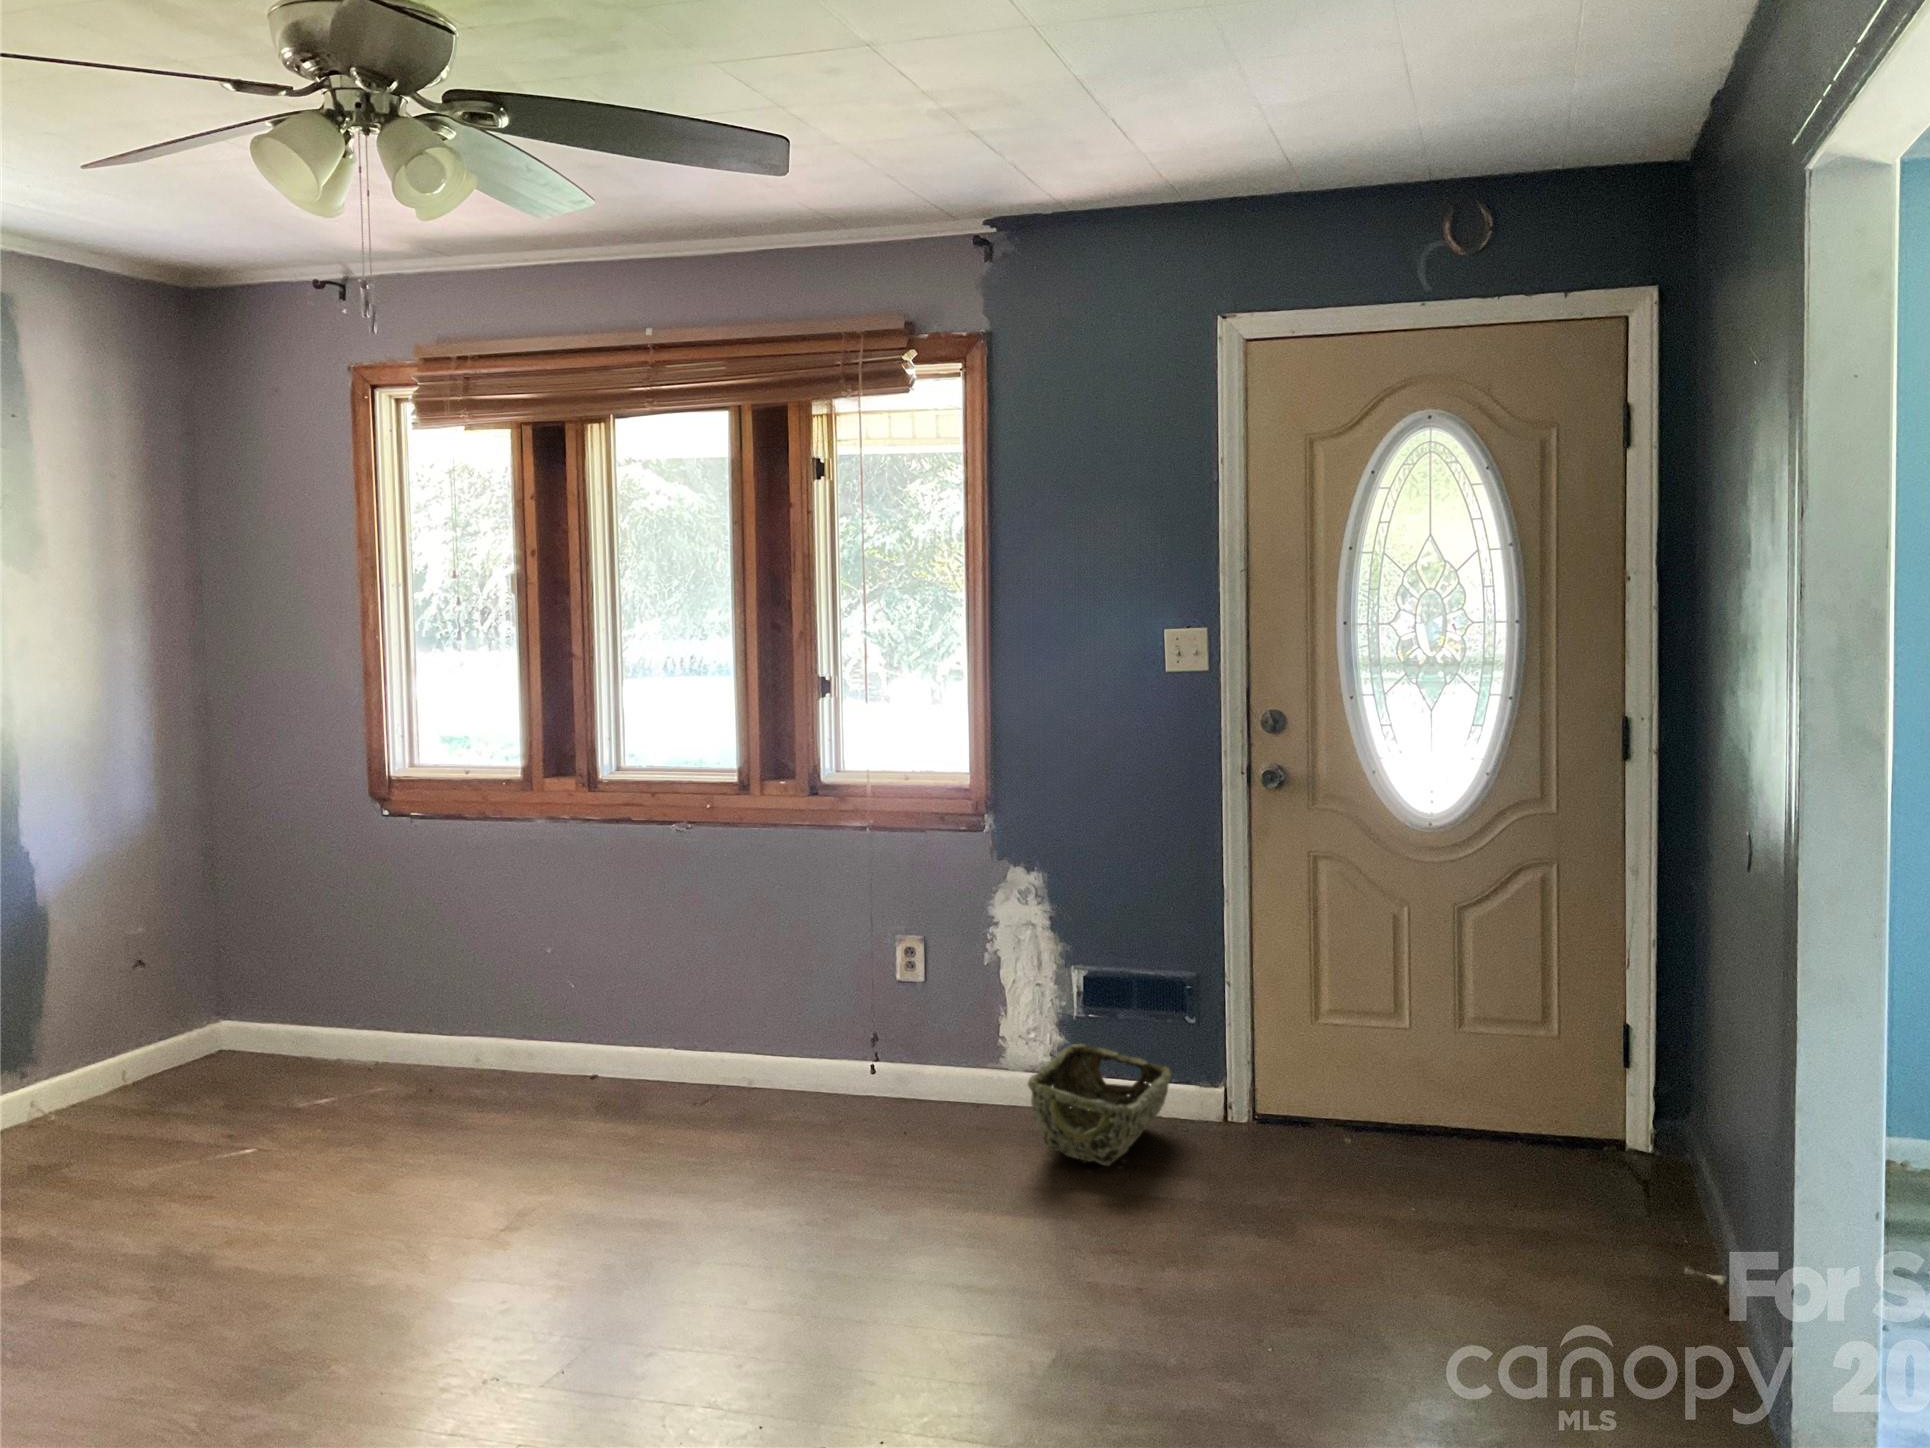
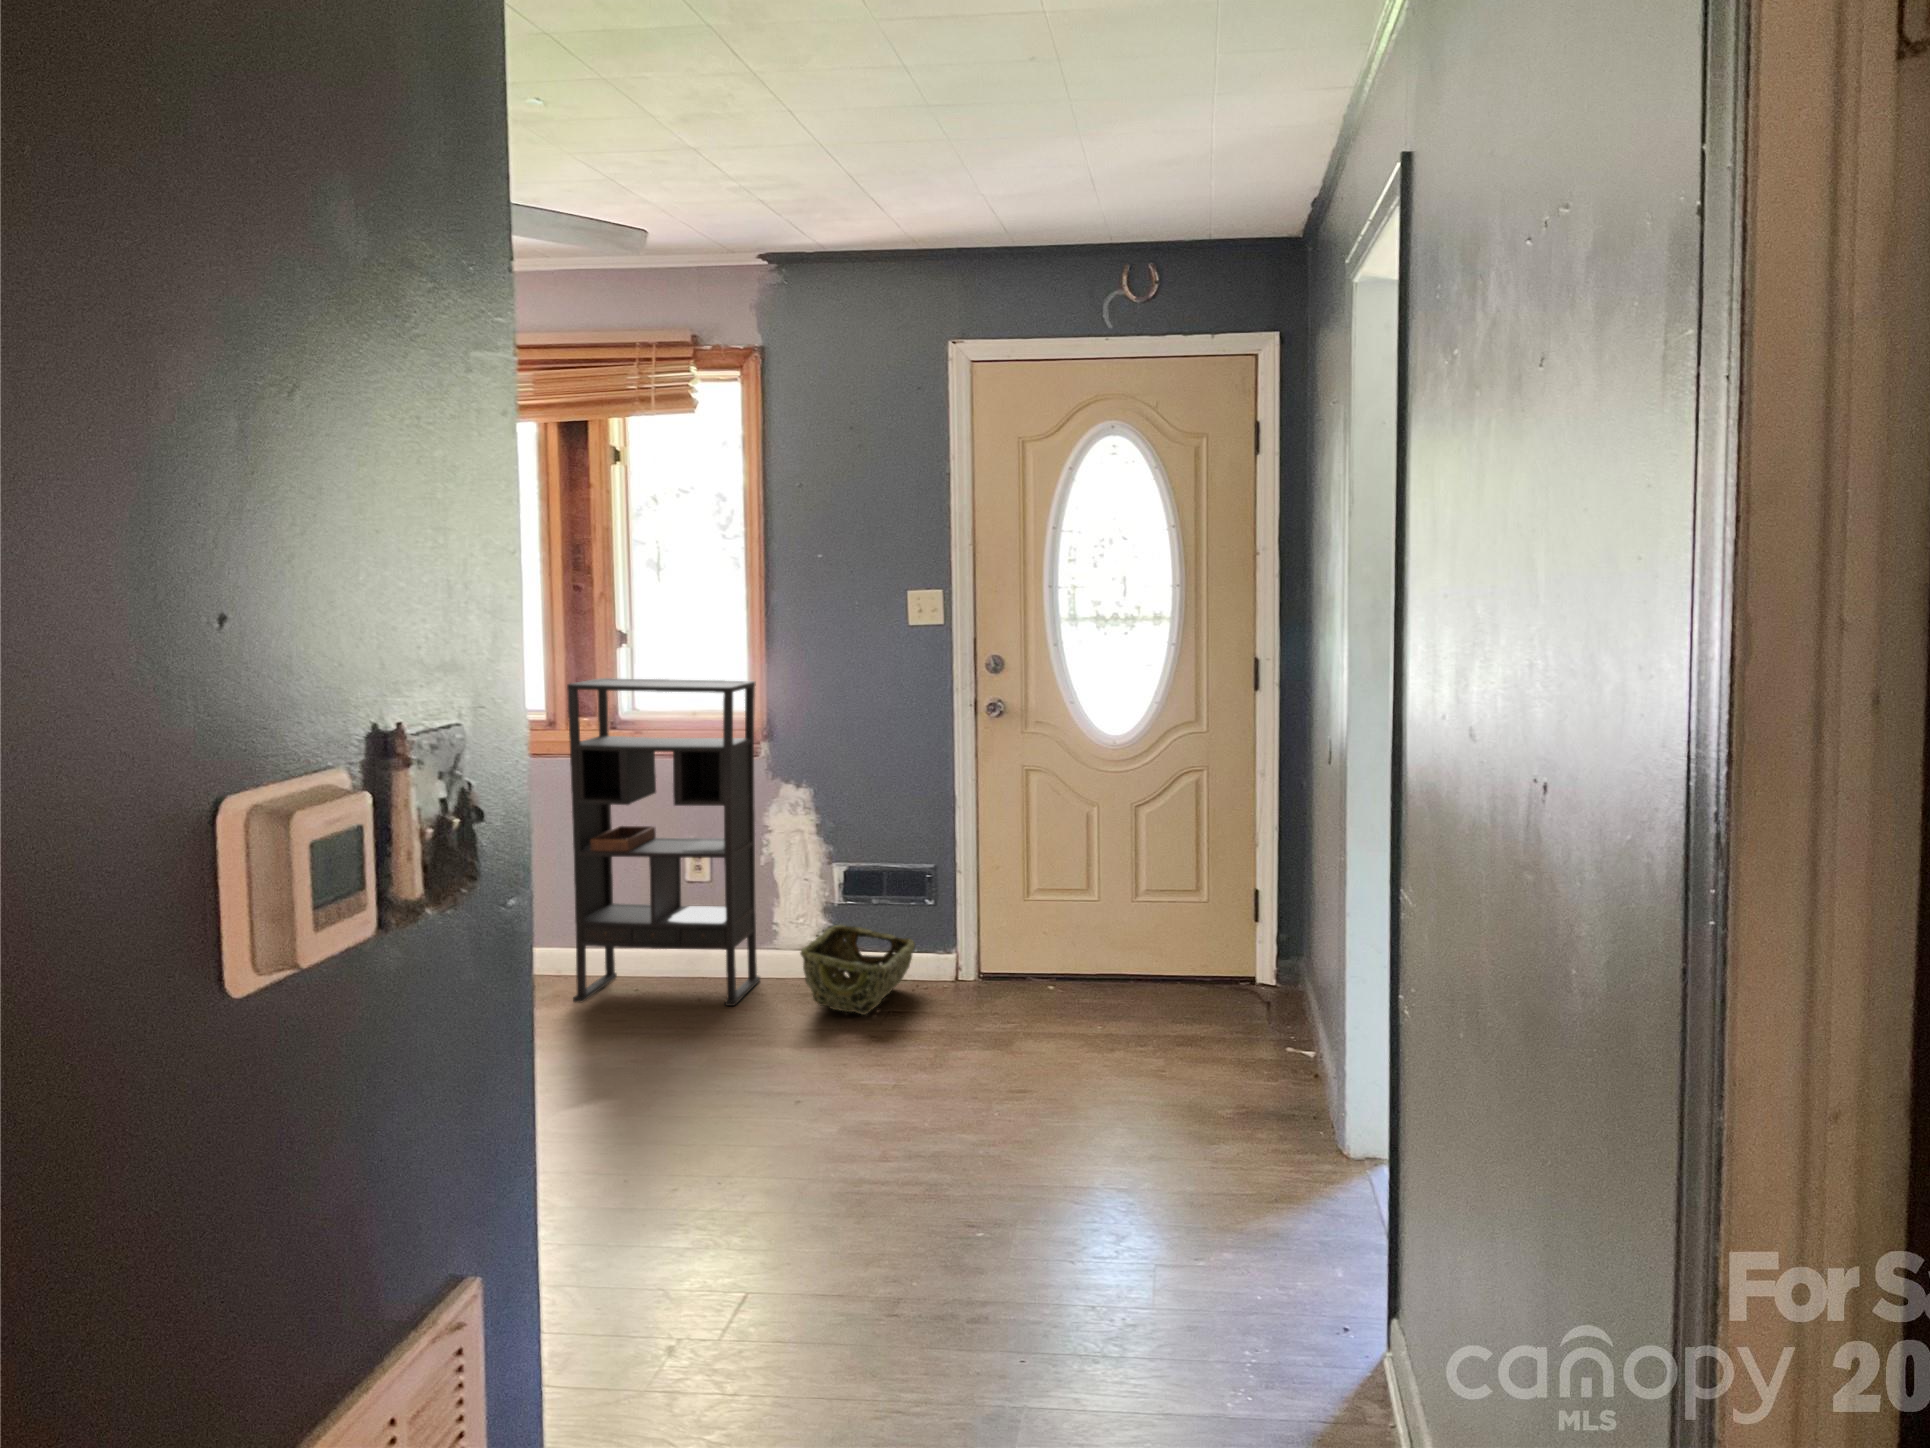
bookshelf: none [757,735,982,1142] -> present [567,678,760,1006]

